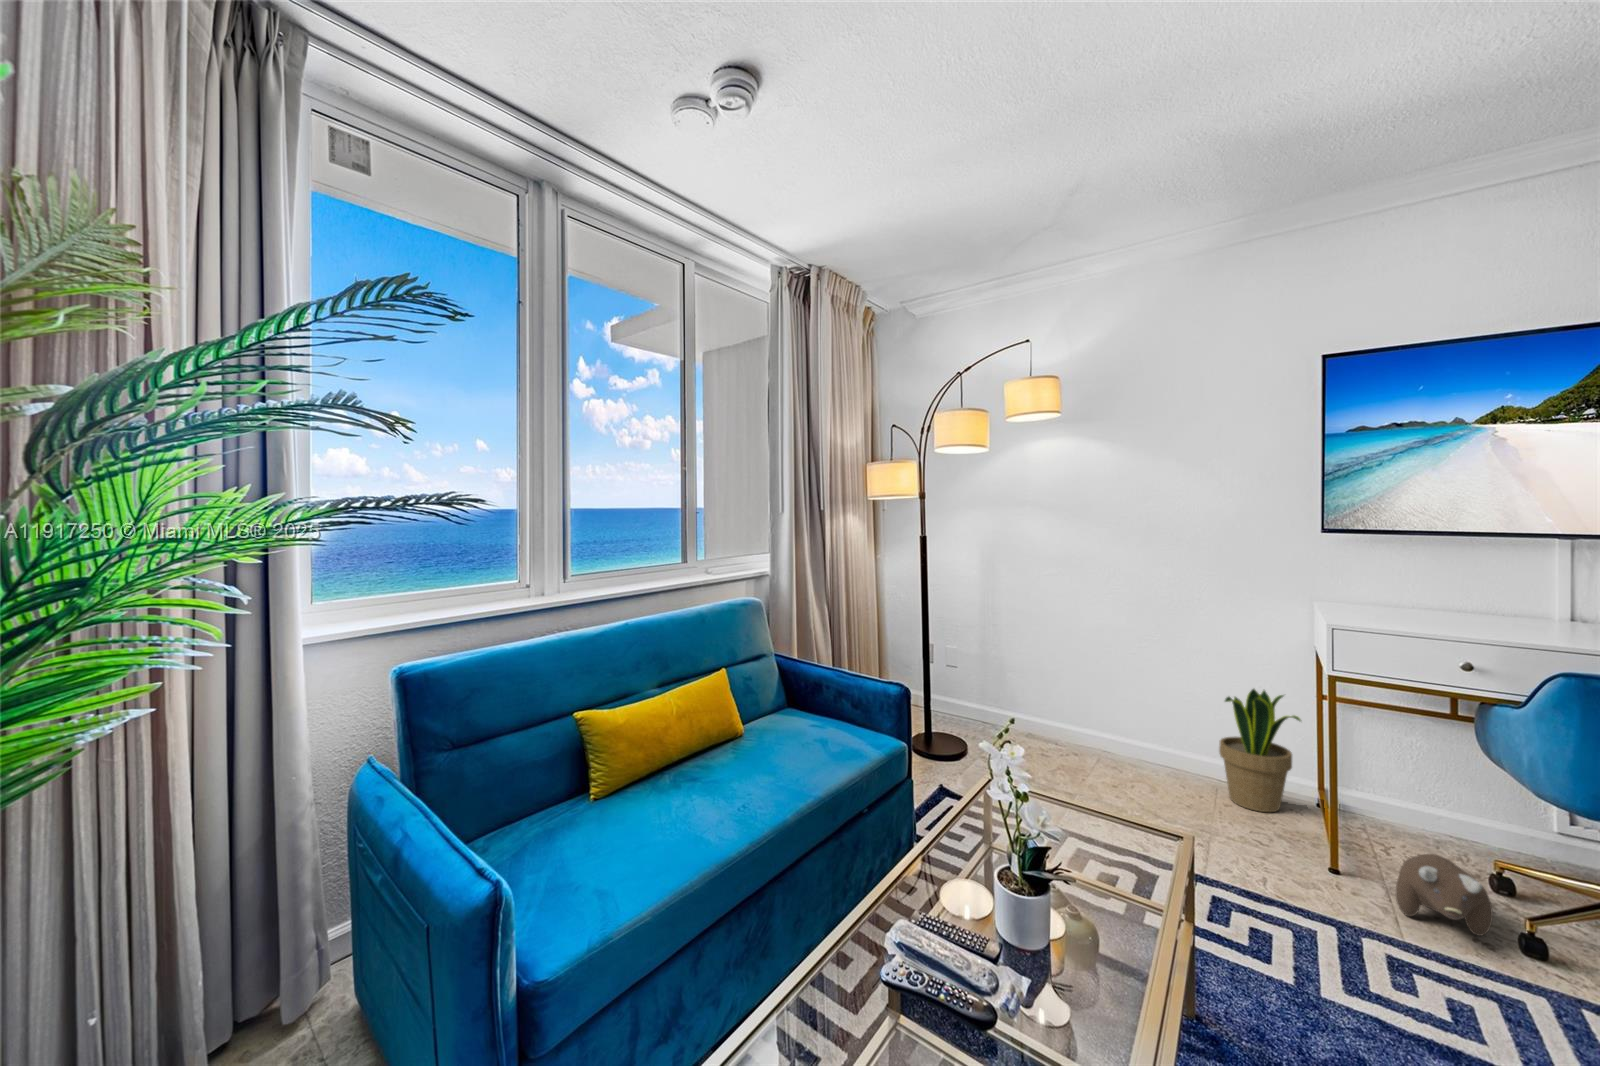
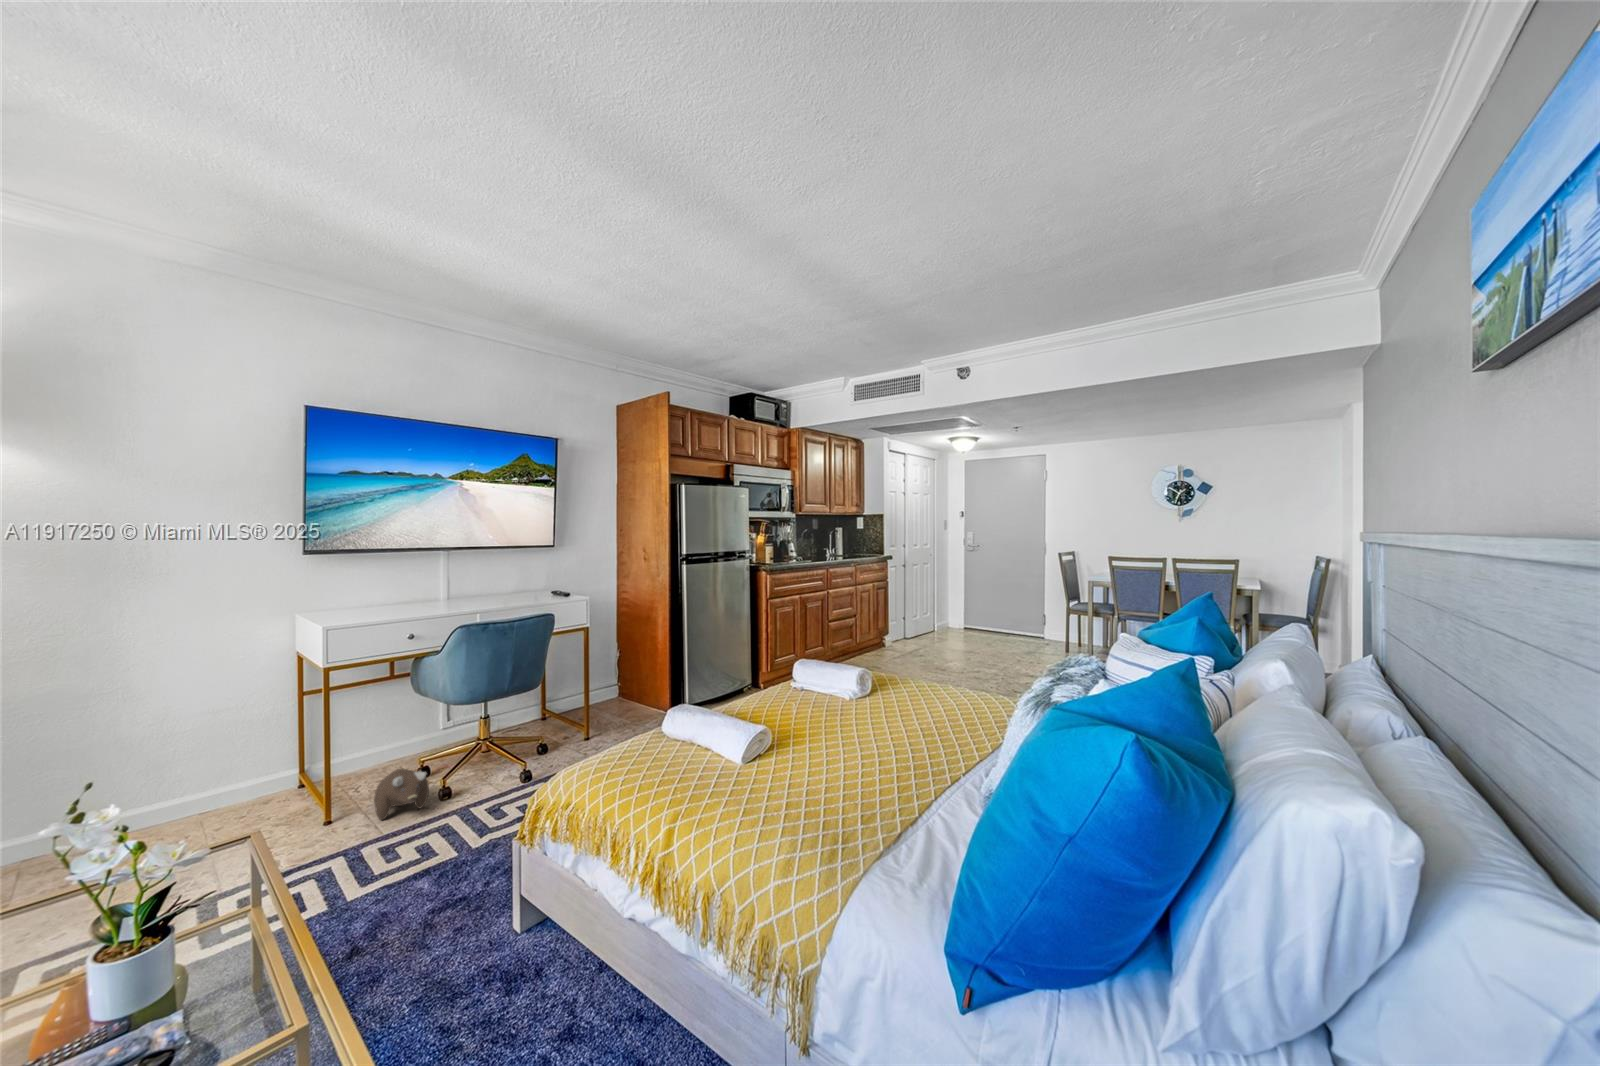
potted plant: present [1219,689,1301,812] -> none [203,696,293,815]

